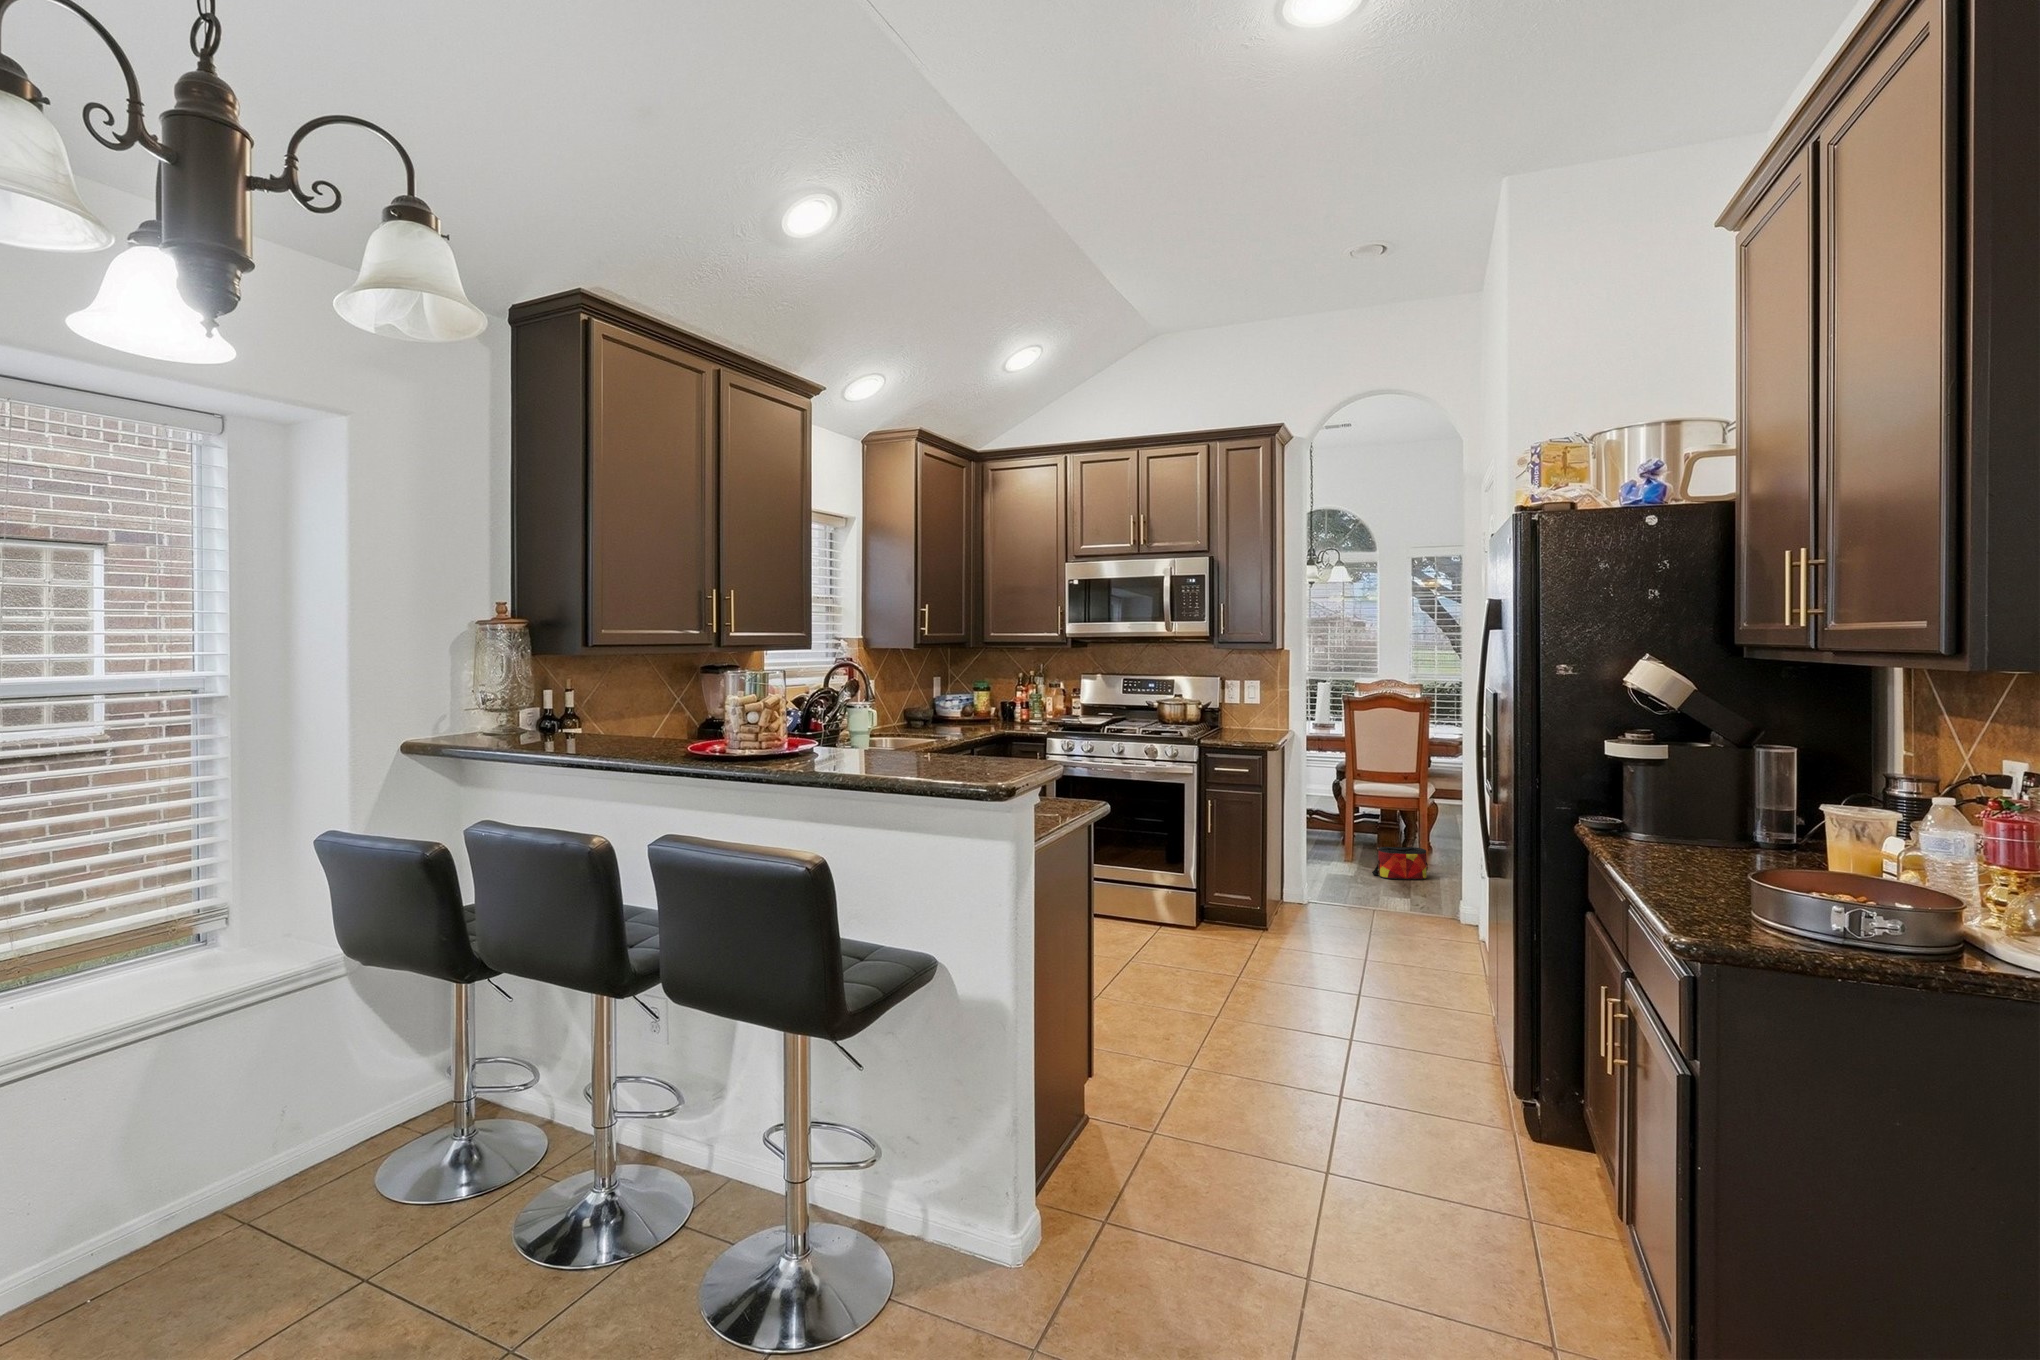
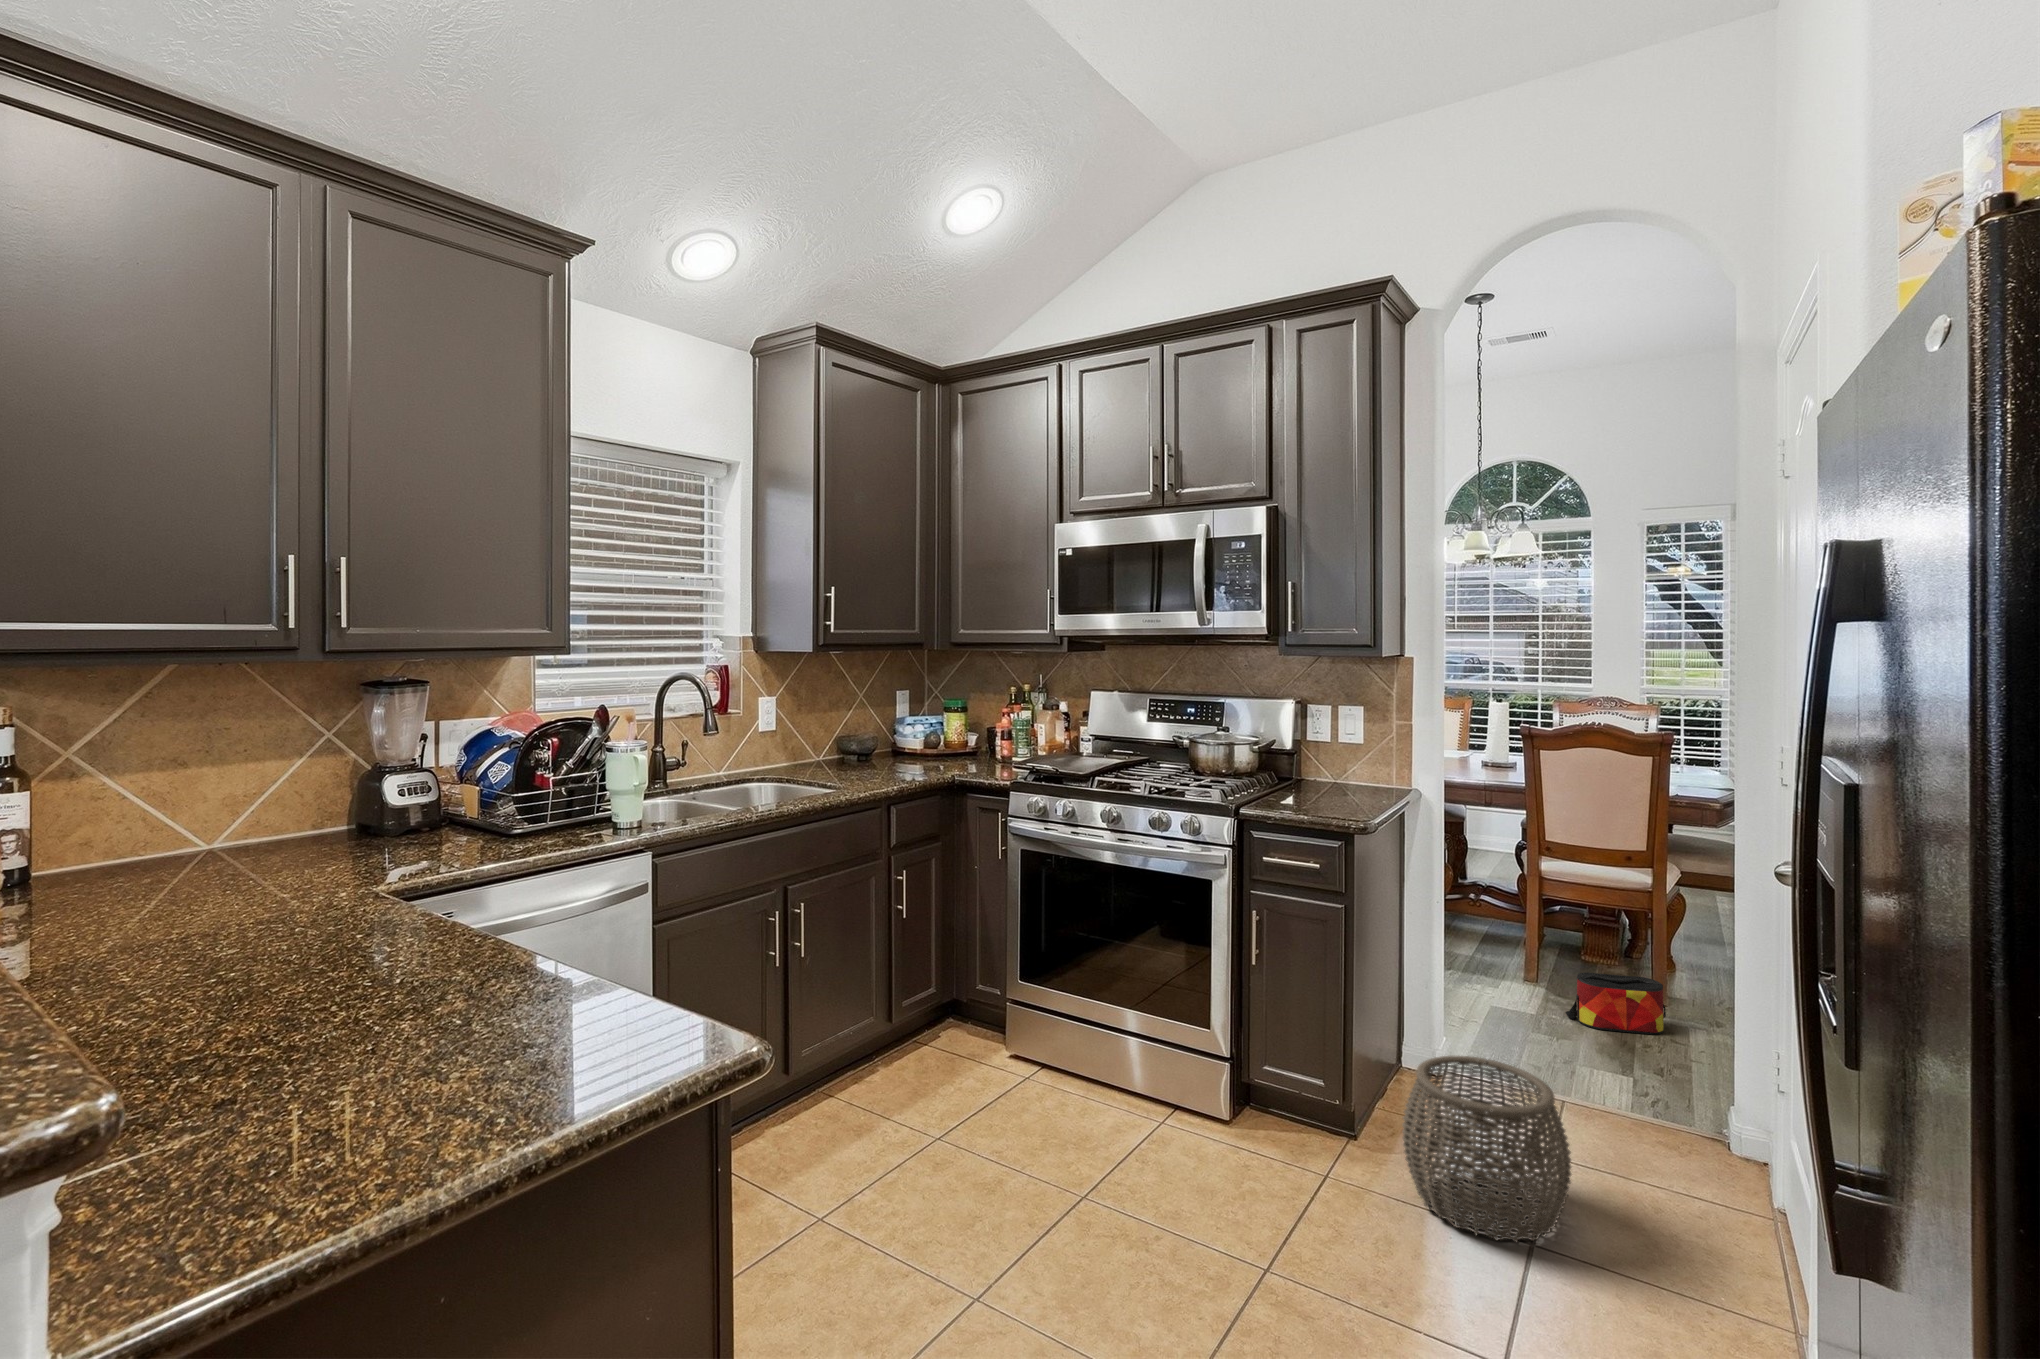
woven basket: none [1298,873,1386,960] -> present [1402,1056,1571,1242]

